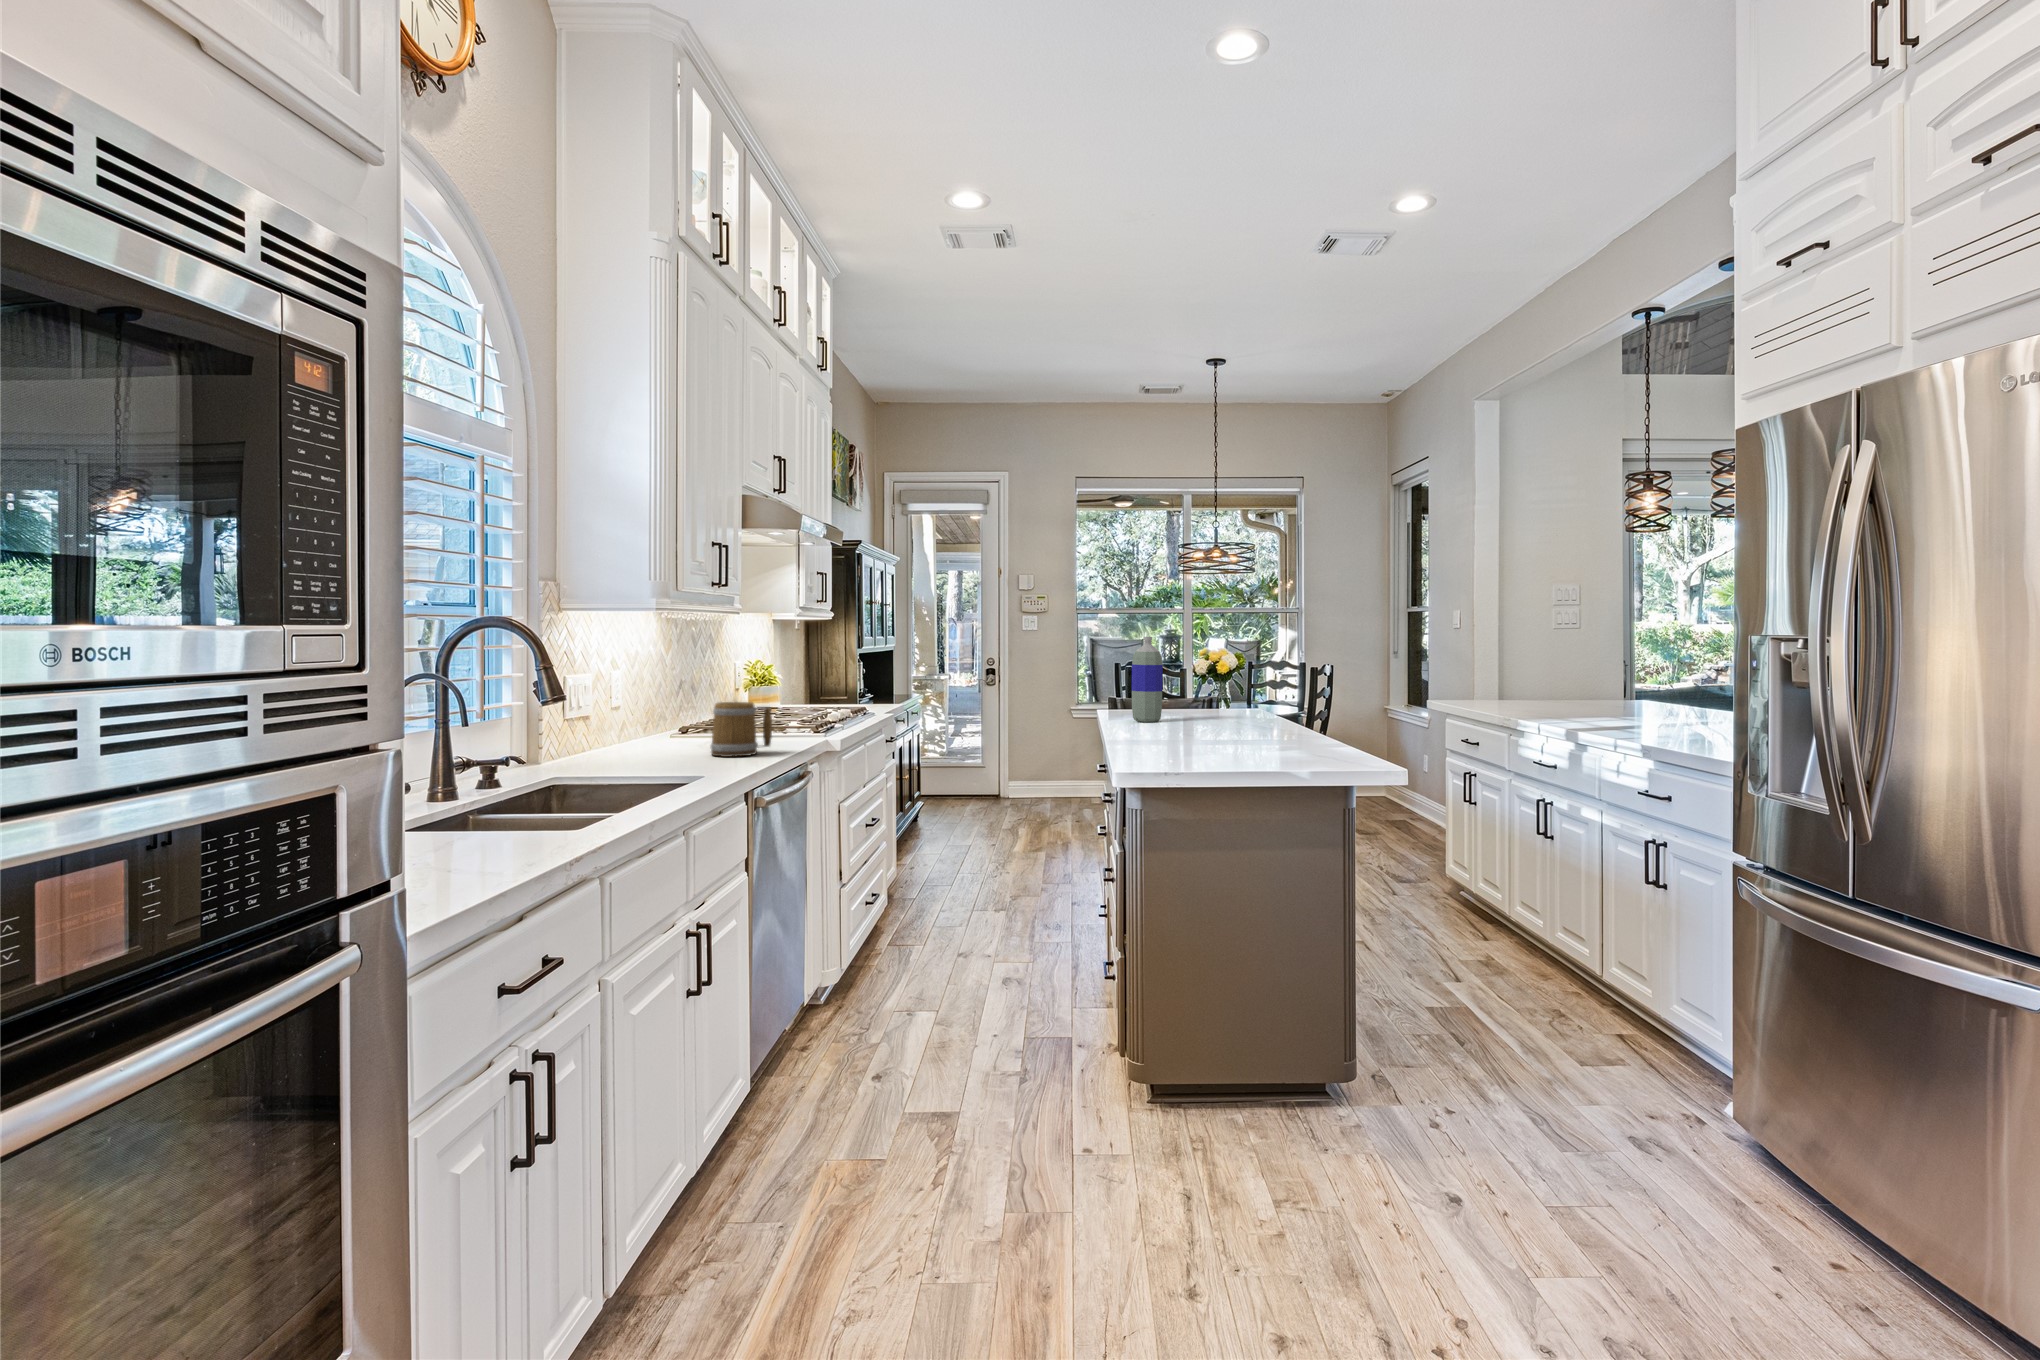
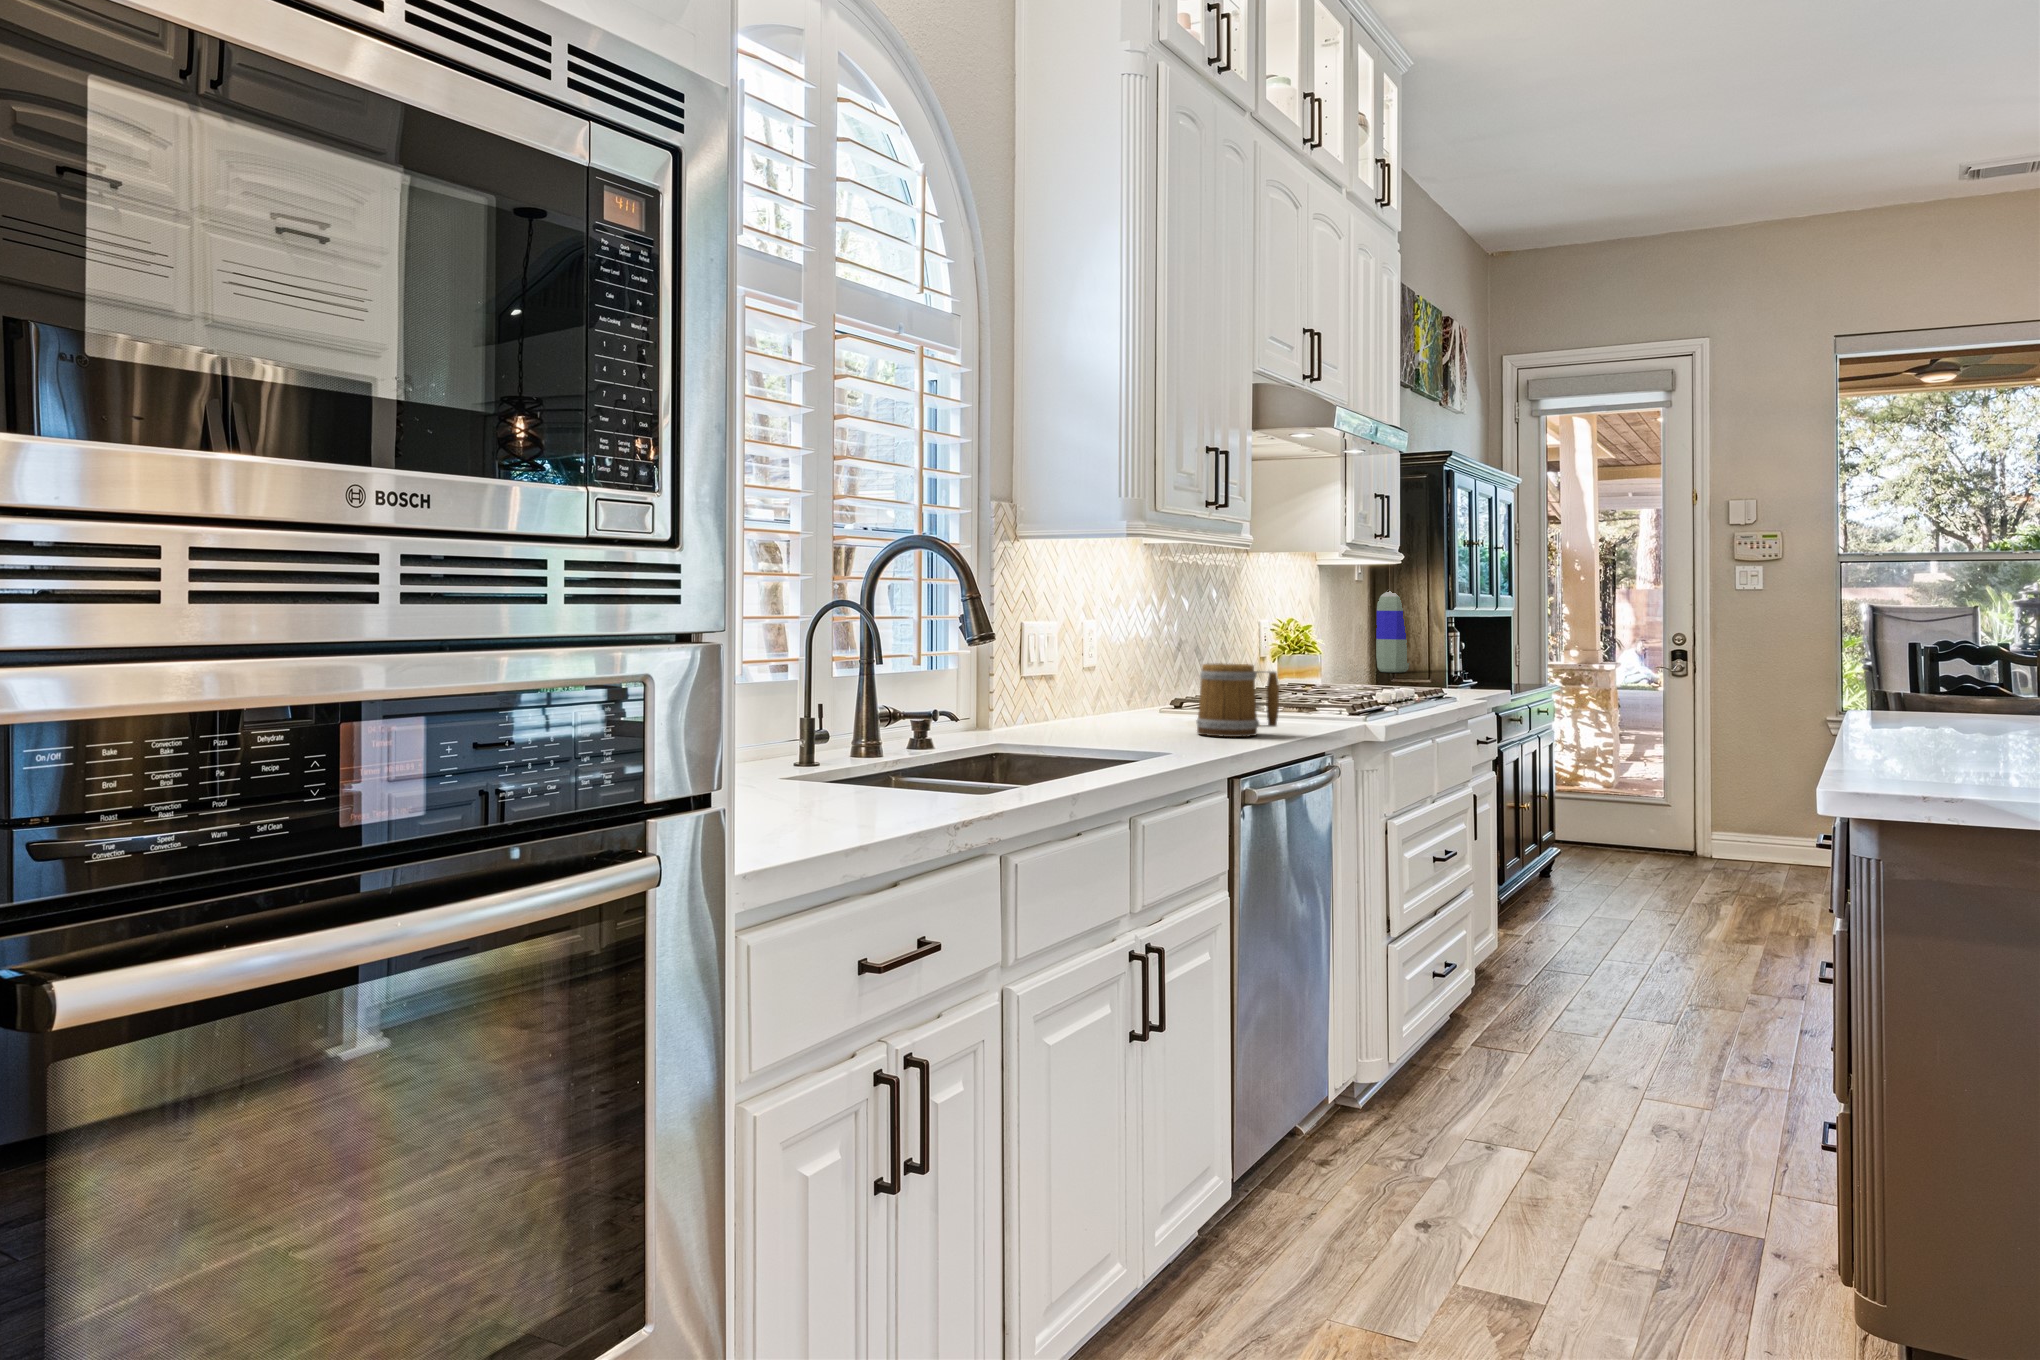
bottle: present [1132,637,1163,722] -> present [1376,591,1409,673]

